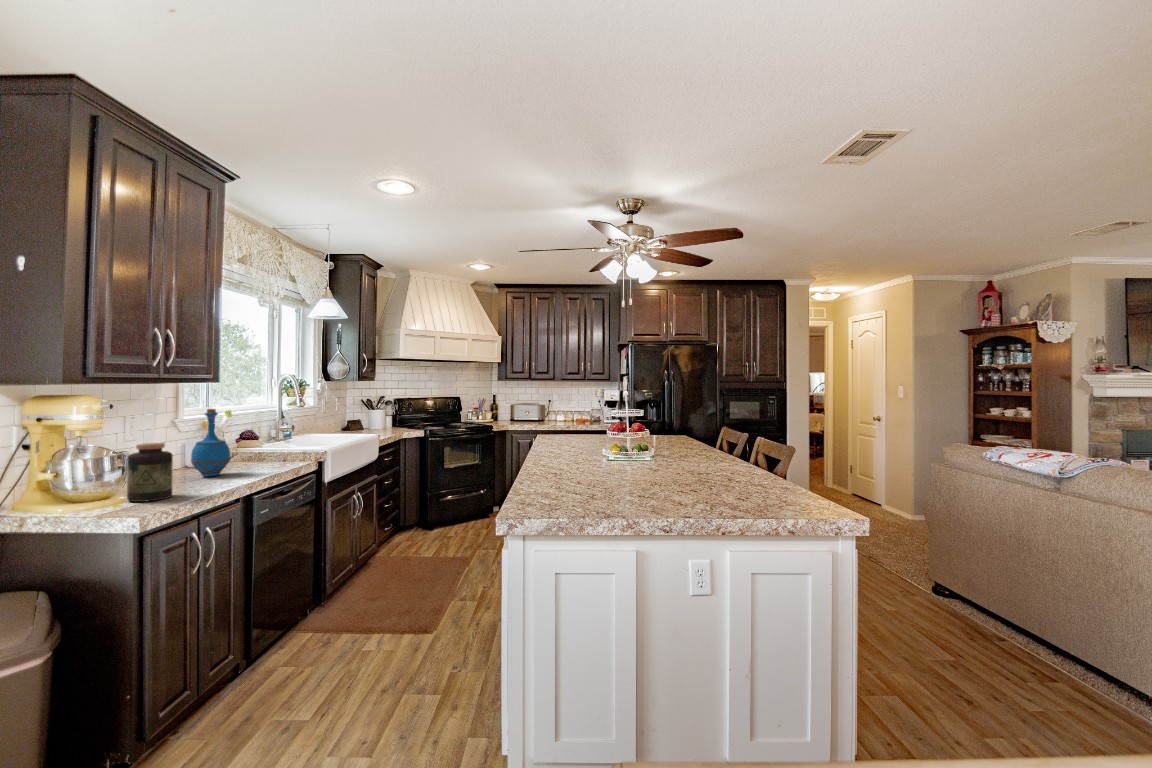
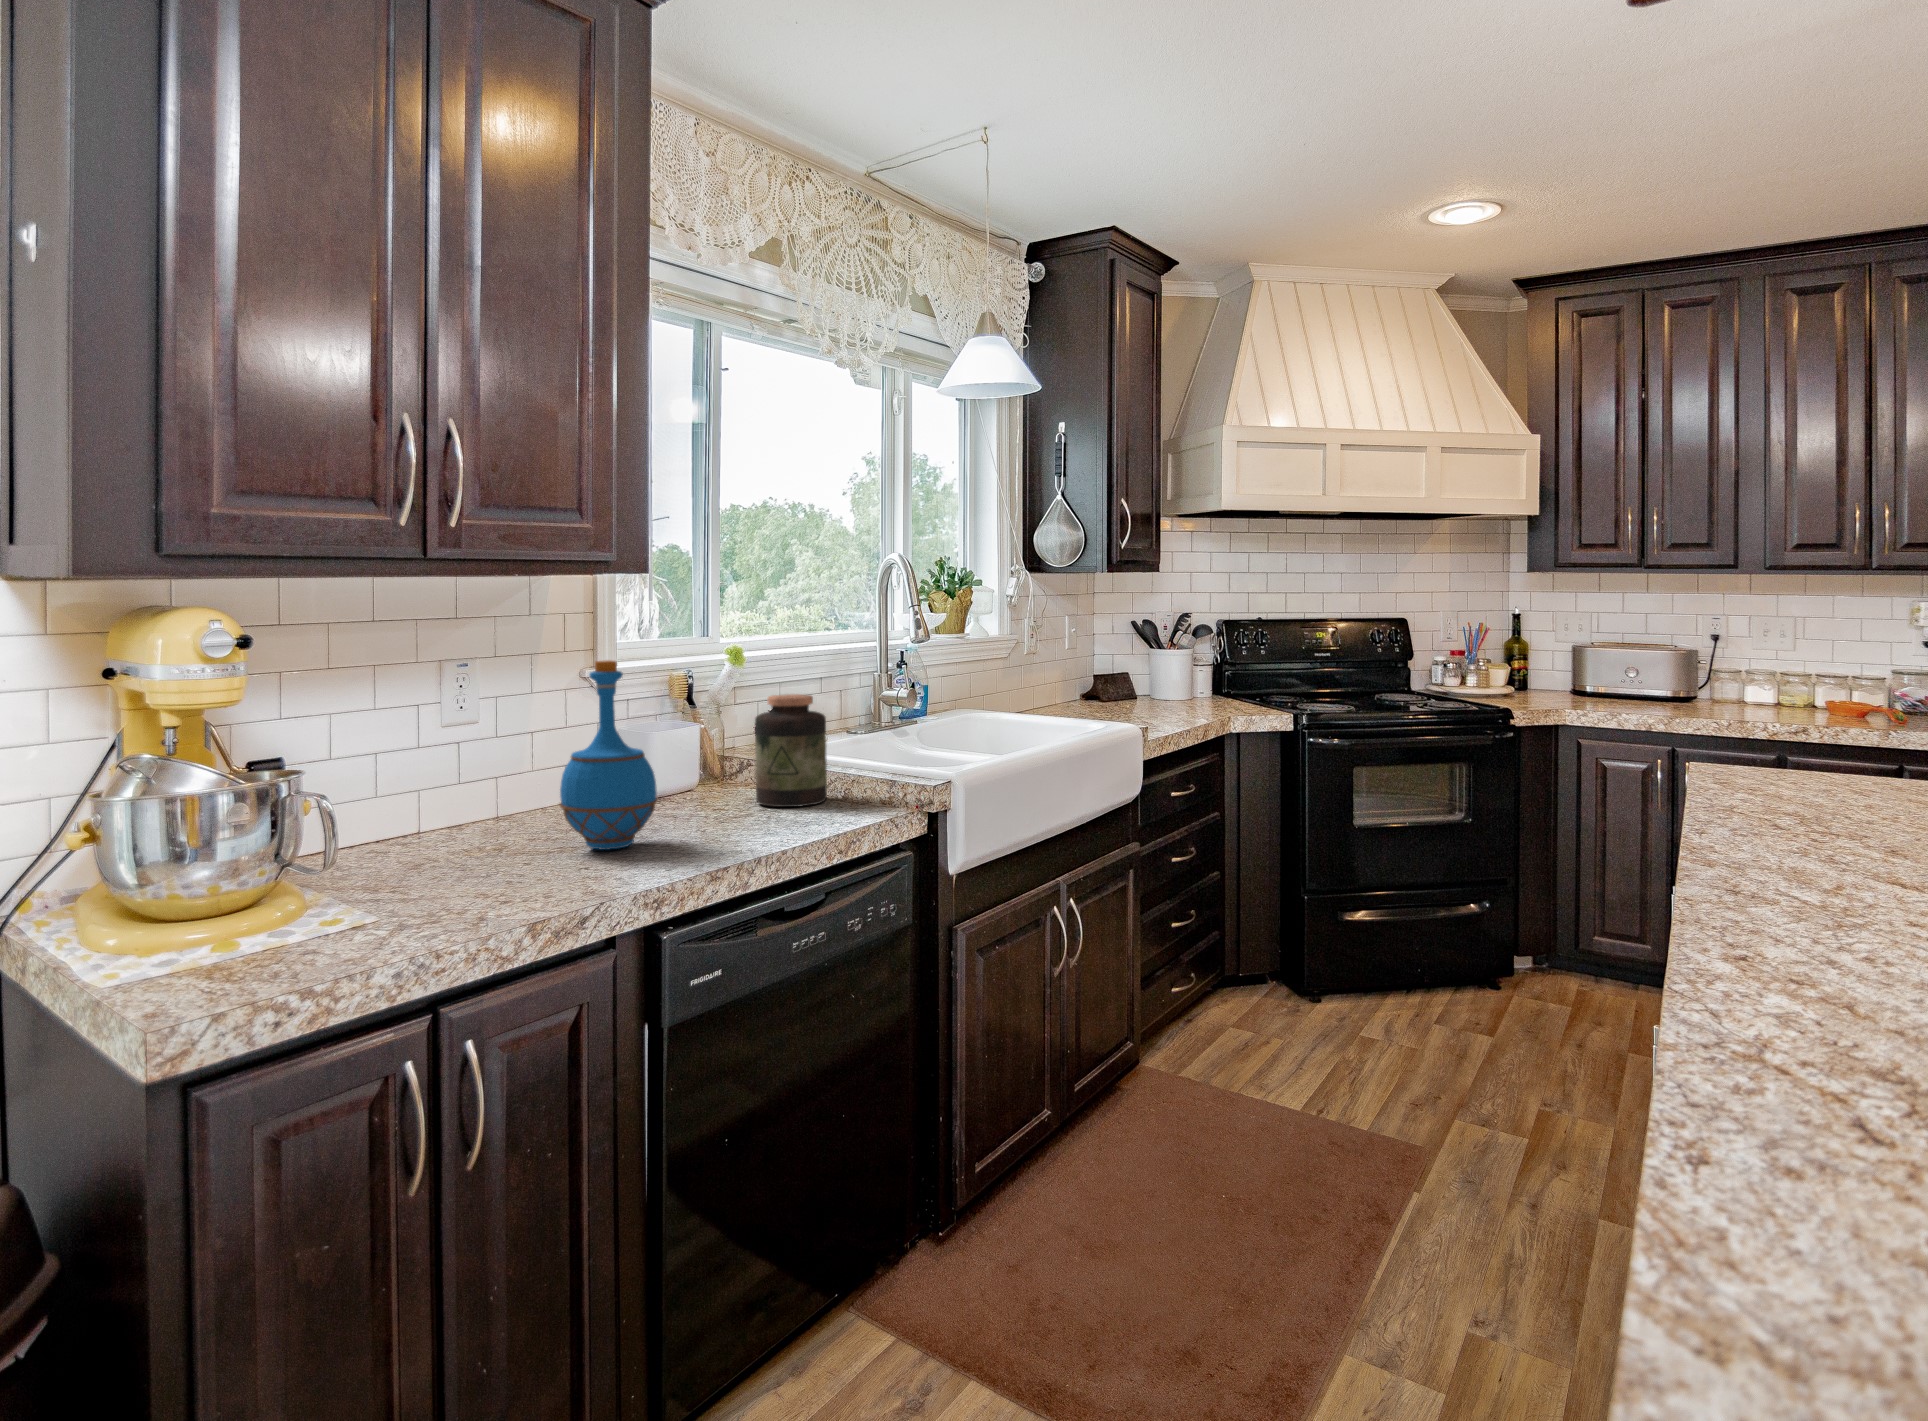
jar: present [127,443,173,502] -> present [755,694,827,807]

